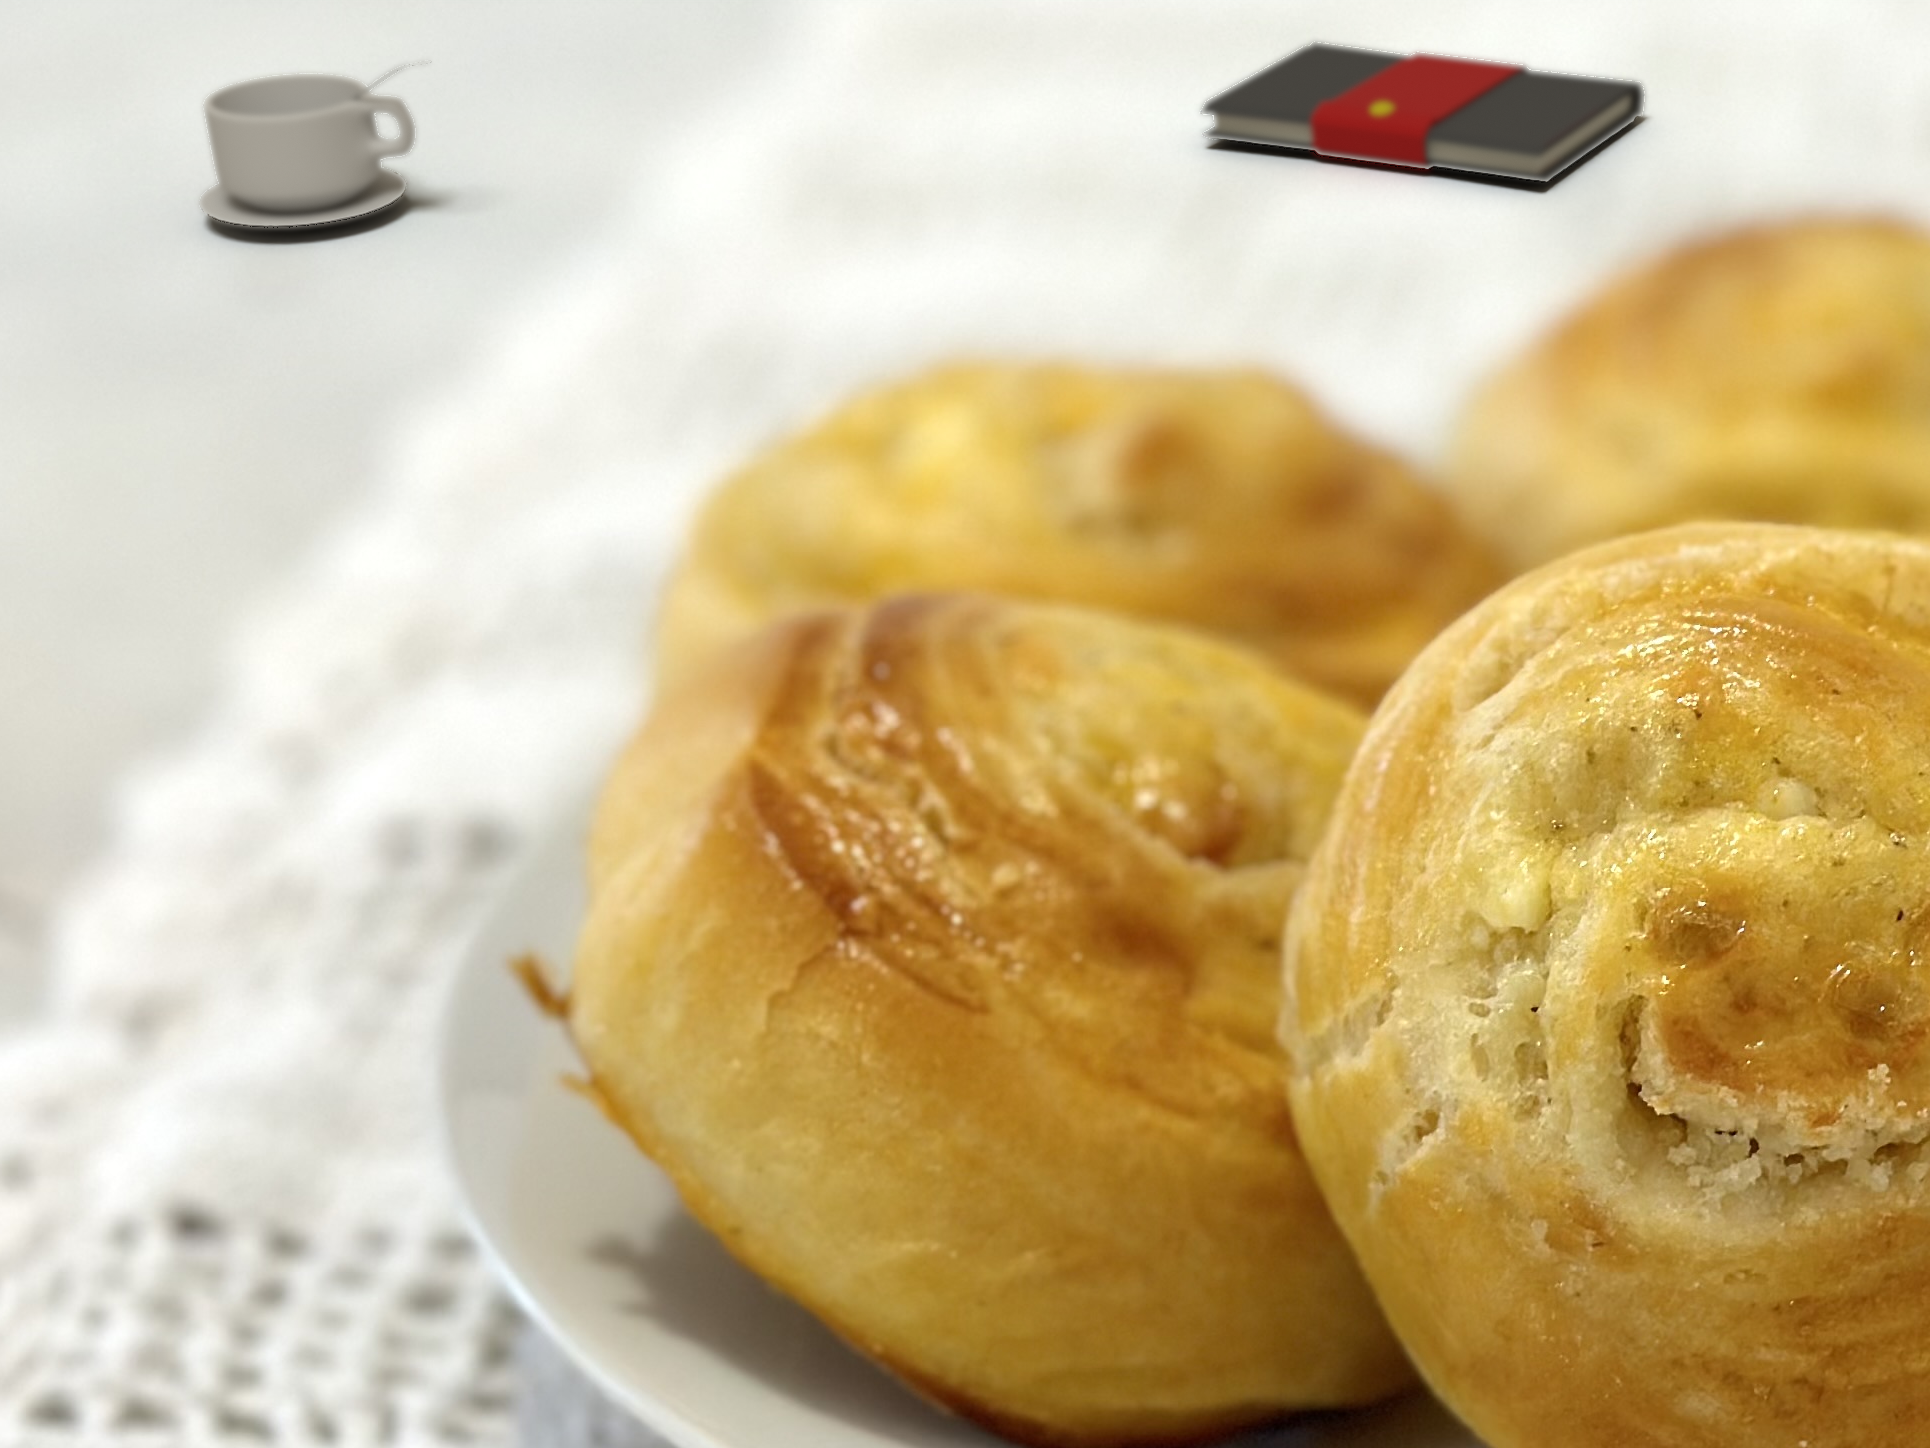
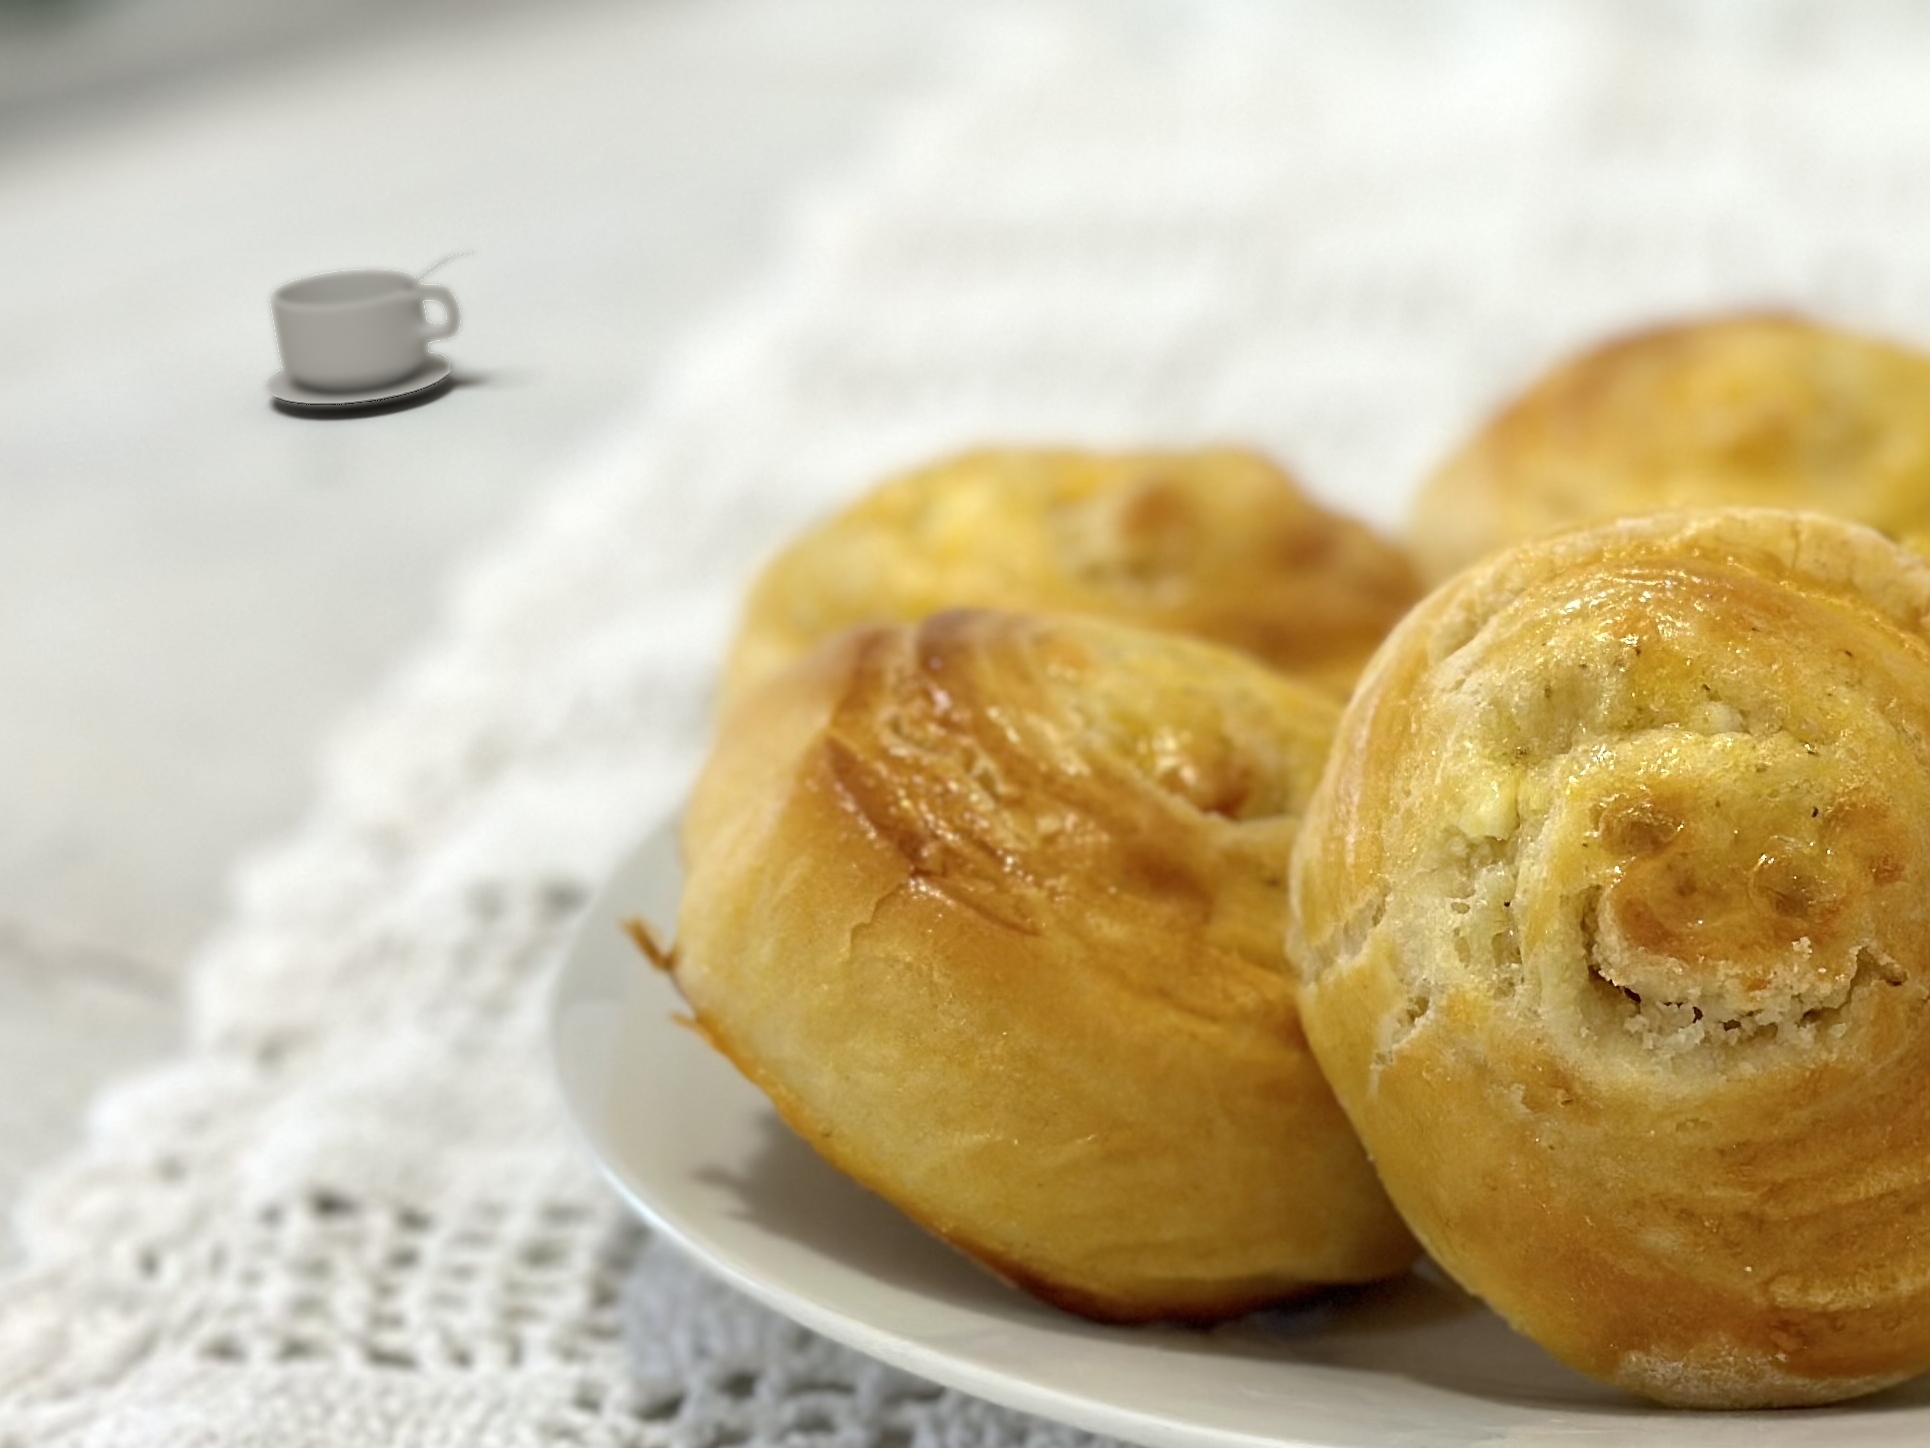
book: present [1203,43,1644,182] -> none [1167,219,1568,330]

